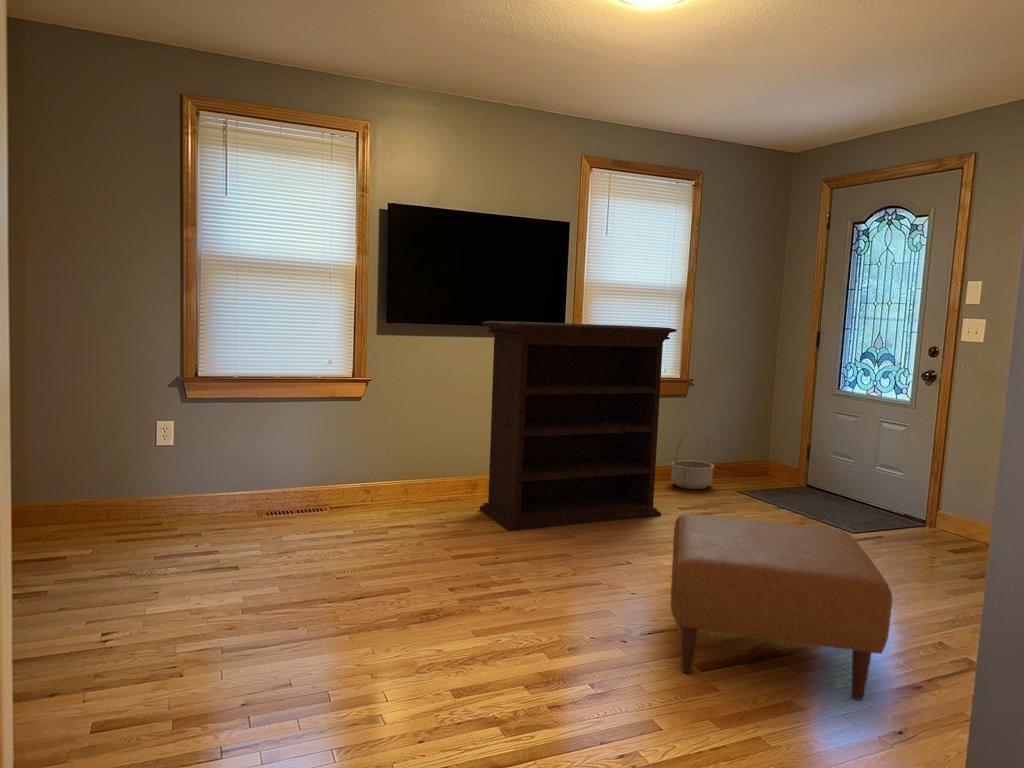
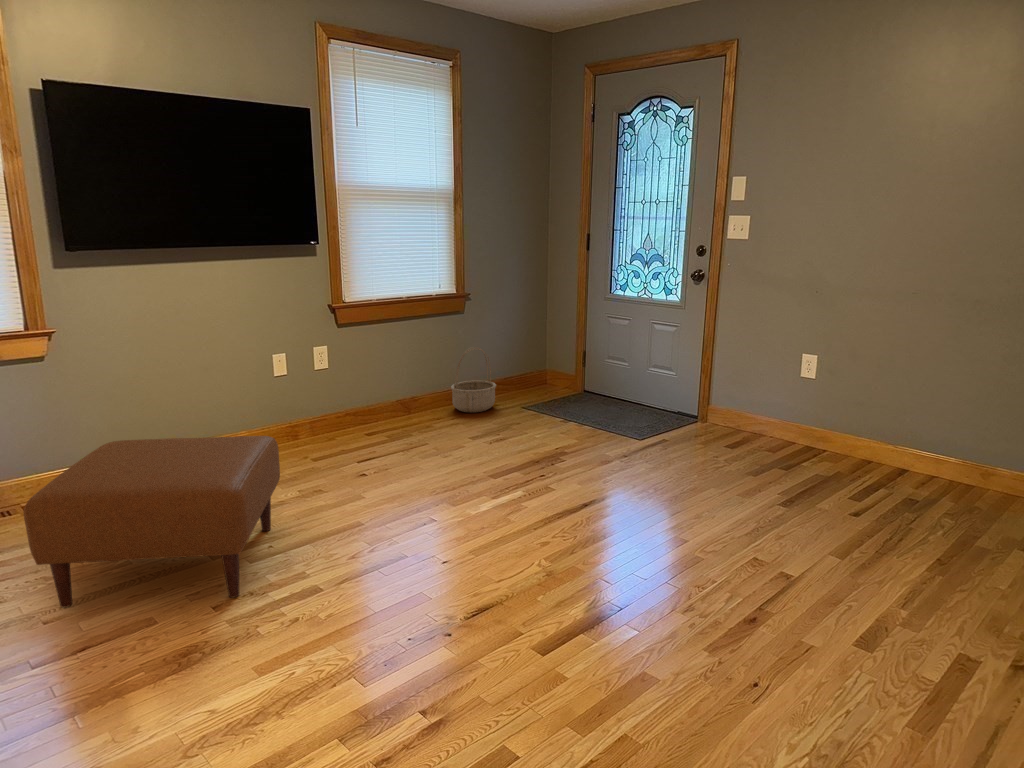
bookshelf: present [480,321,677,531] -> none [207,237,453,502]
ottoman: present [670,515,892,700] -> present [24,436,280,607]

